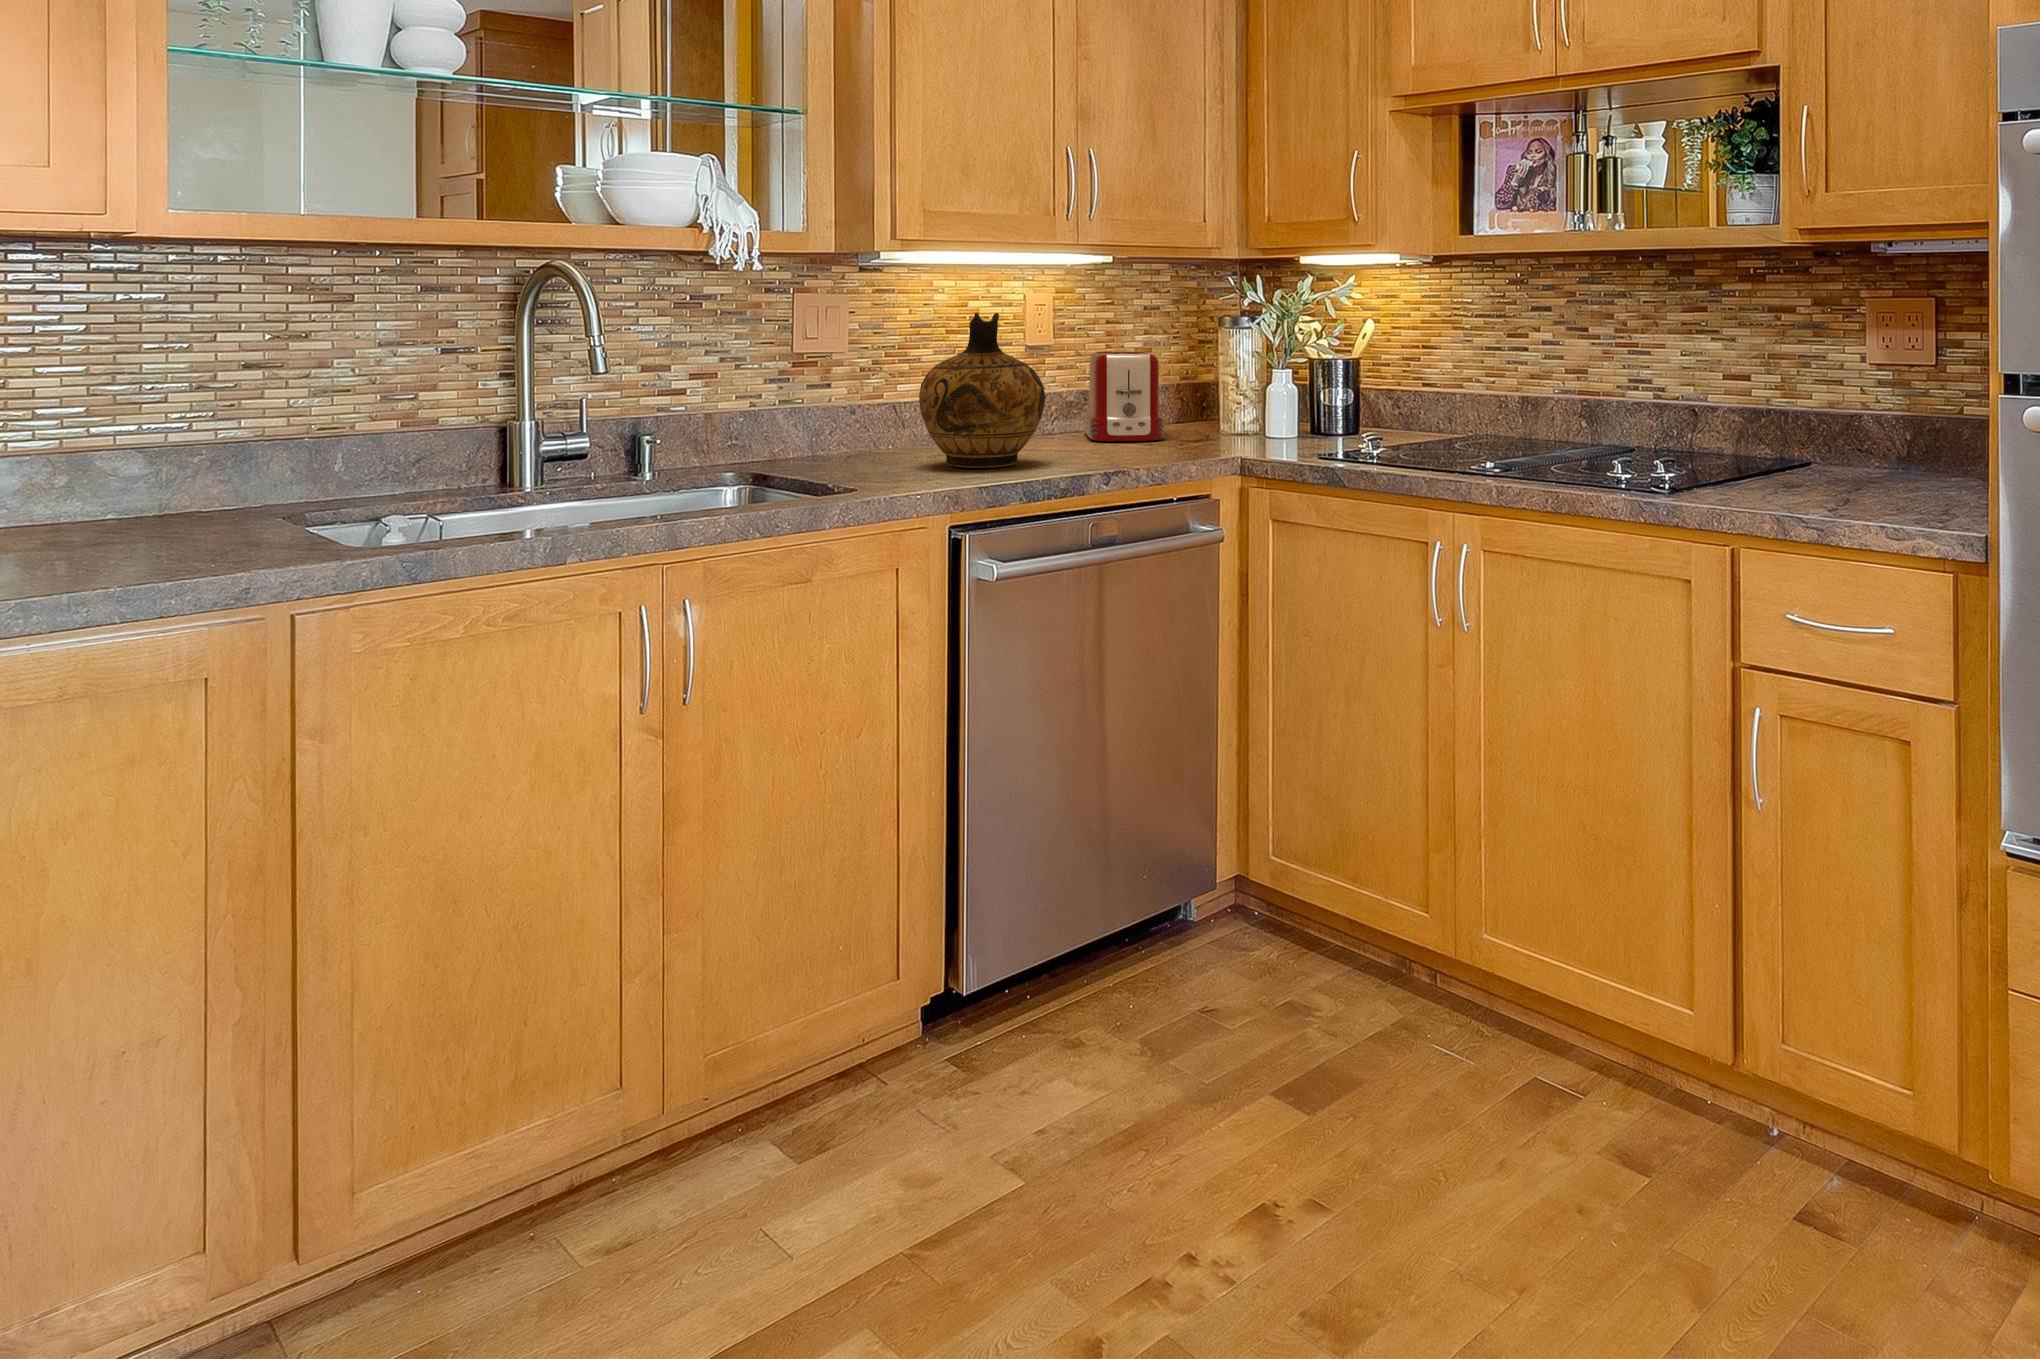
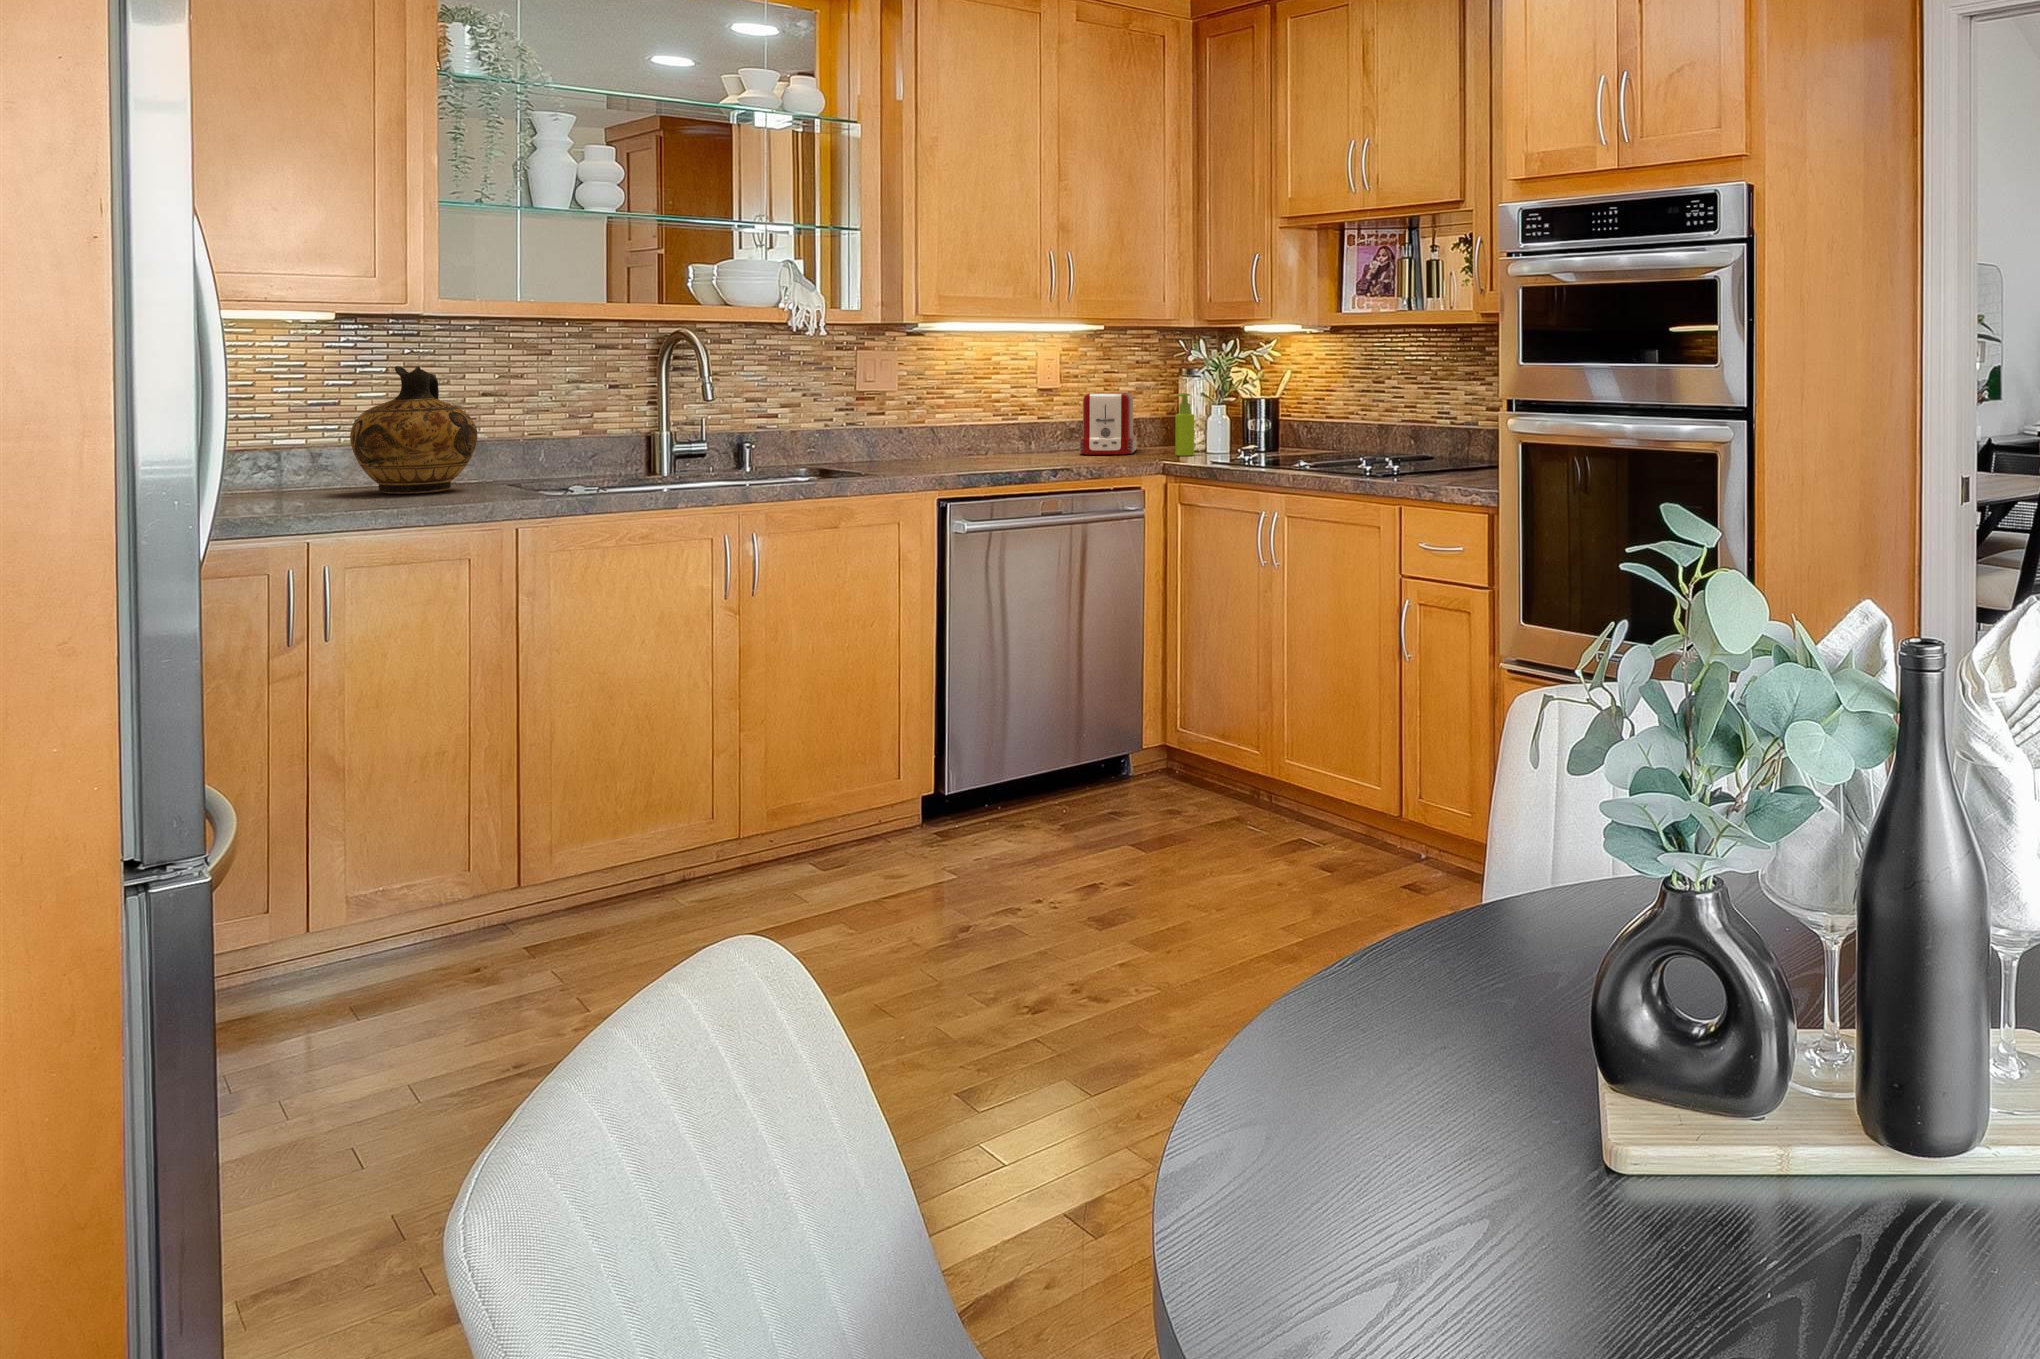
ceramic jug: present [919,313,1045,468] -> present [350,366,477,494]
soap dispenser: none [1228,353,1254,442] -> present [1175,393,1194,456]

